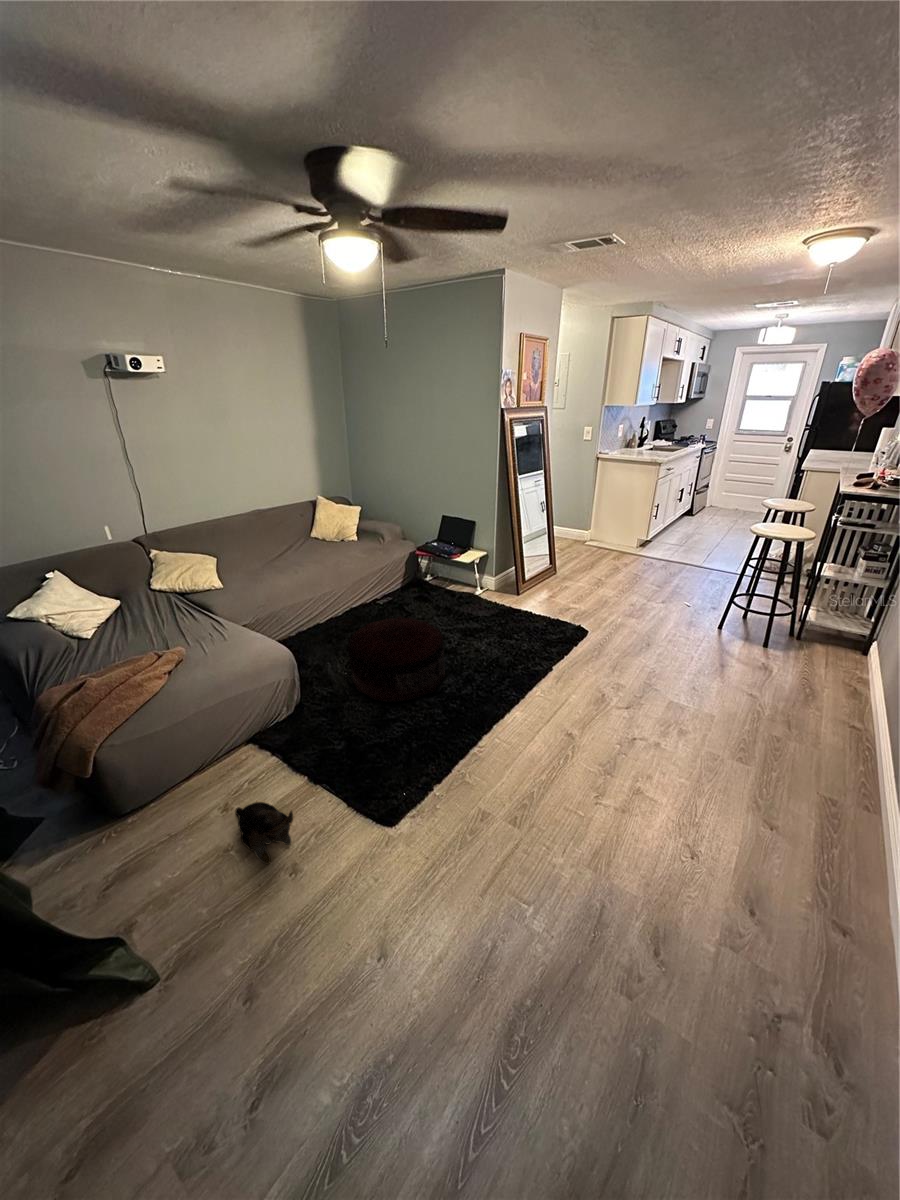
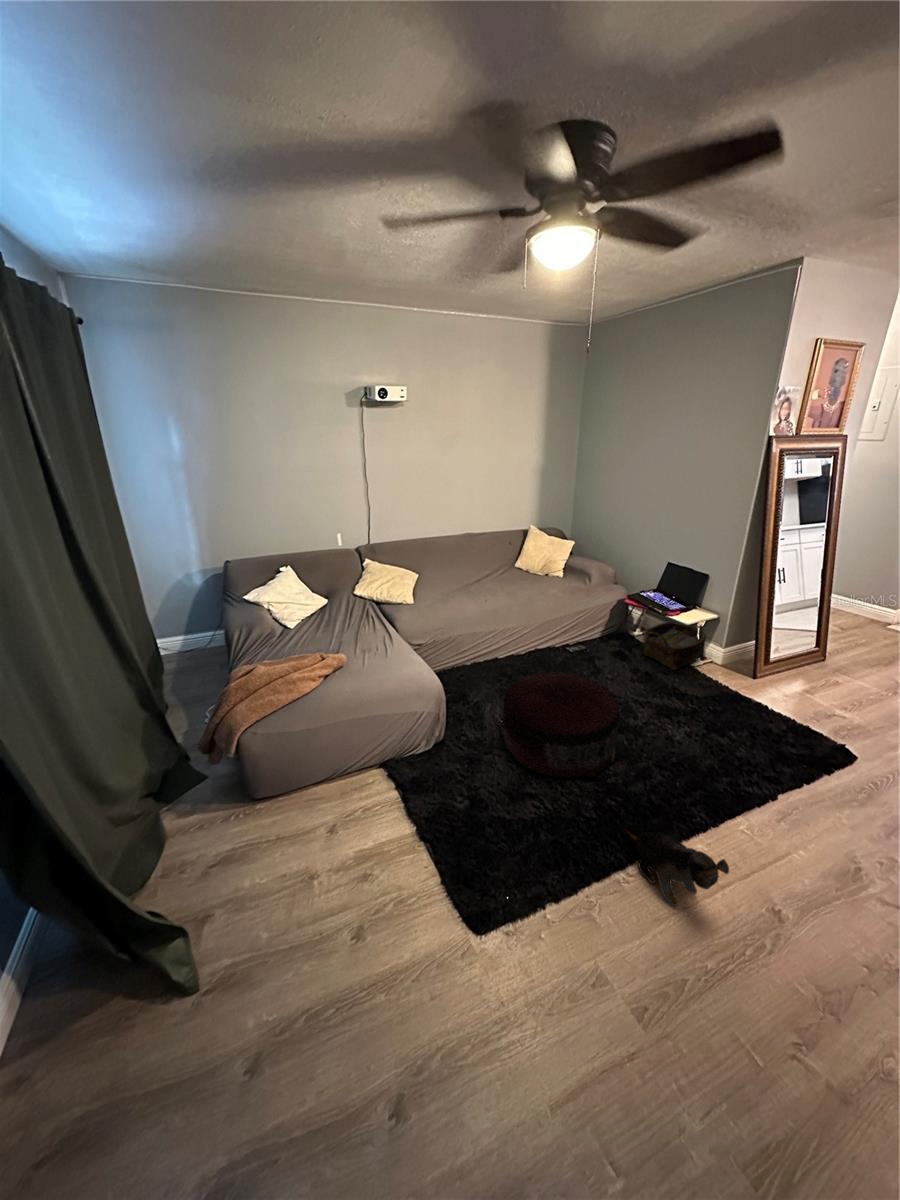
woven basket: none [437,556,481,600] -> present [644,622,706,670]
plush toy: present [235,802,293,864] -> present [623,829,729,906]

